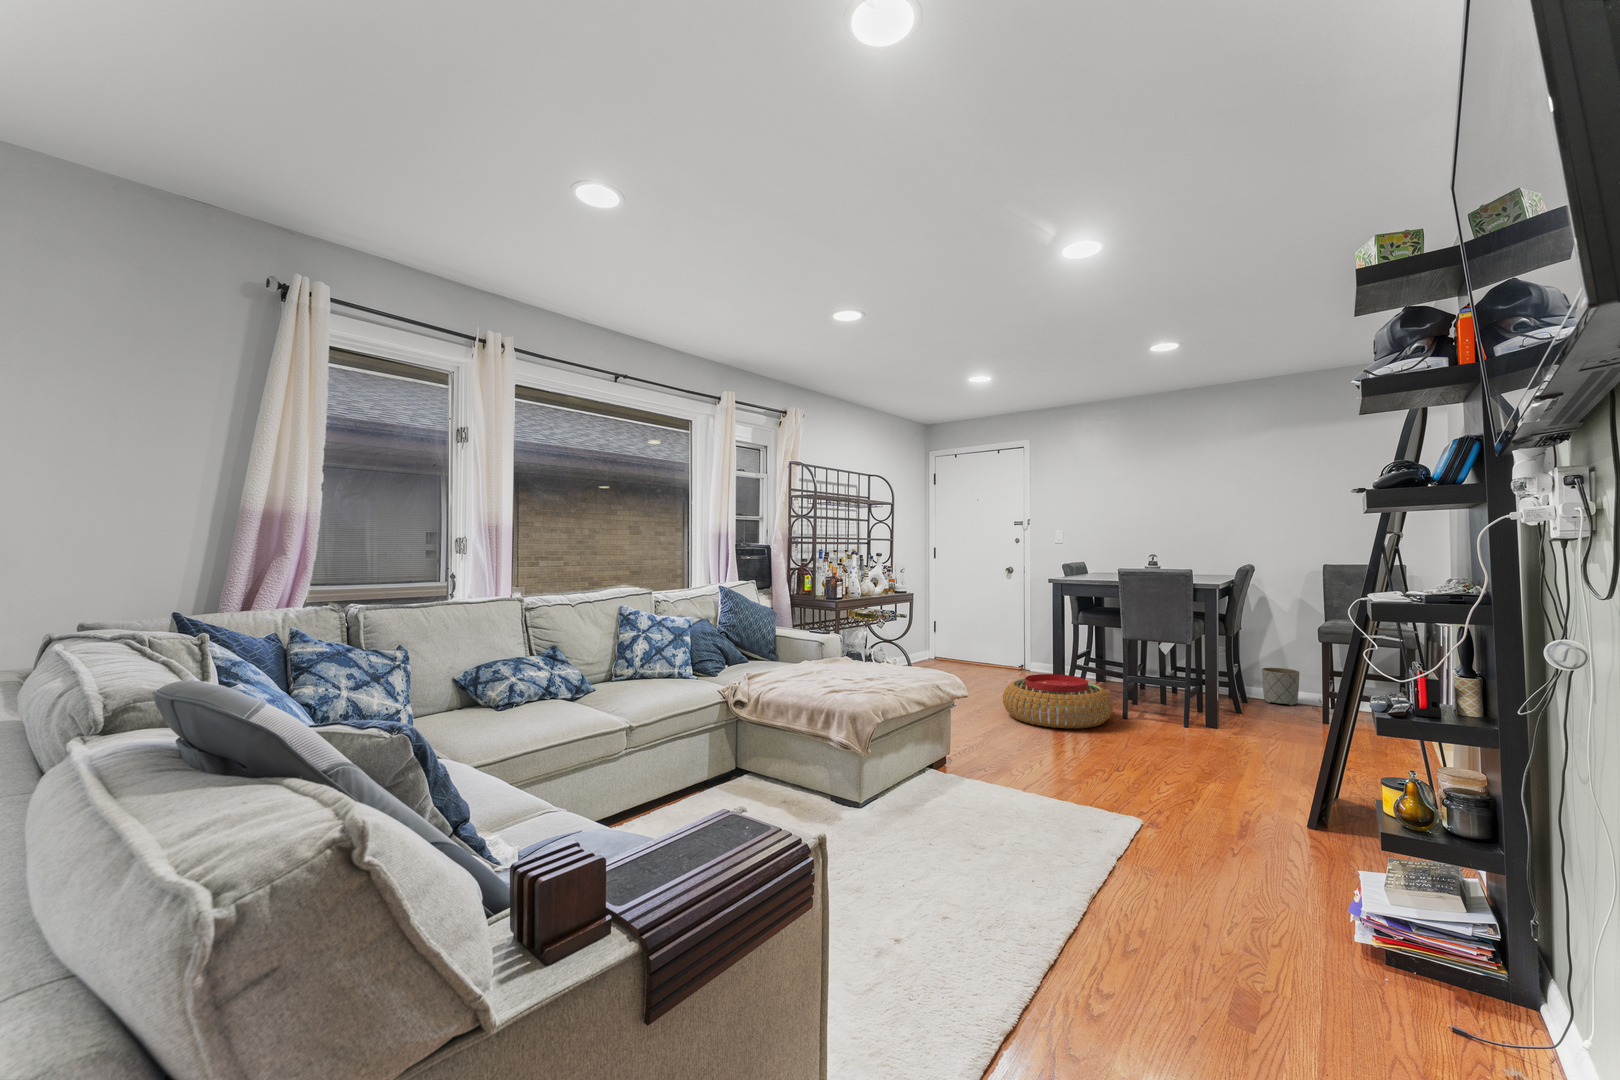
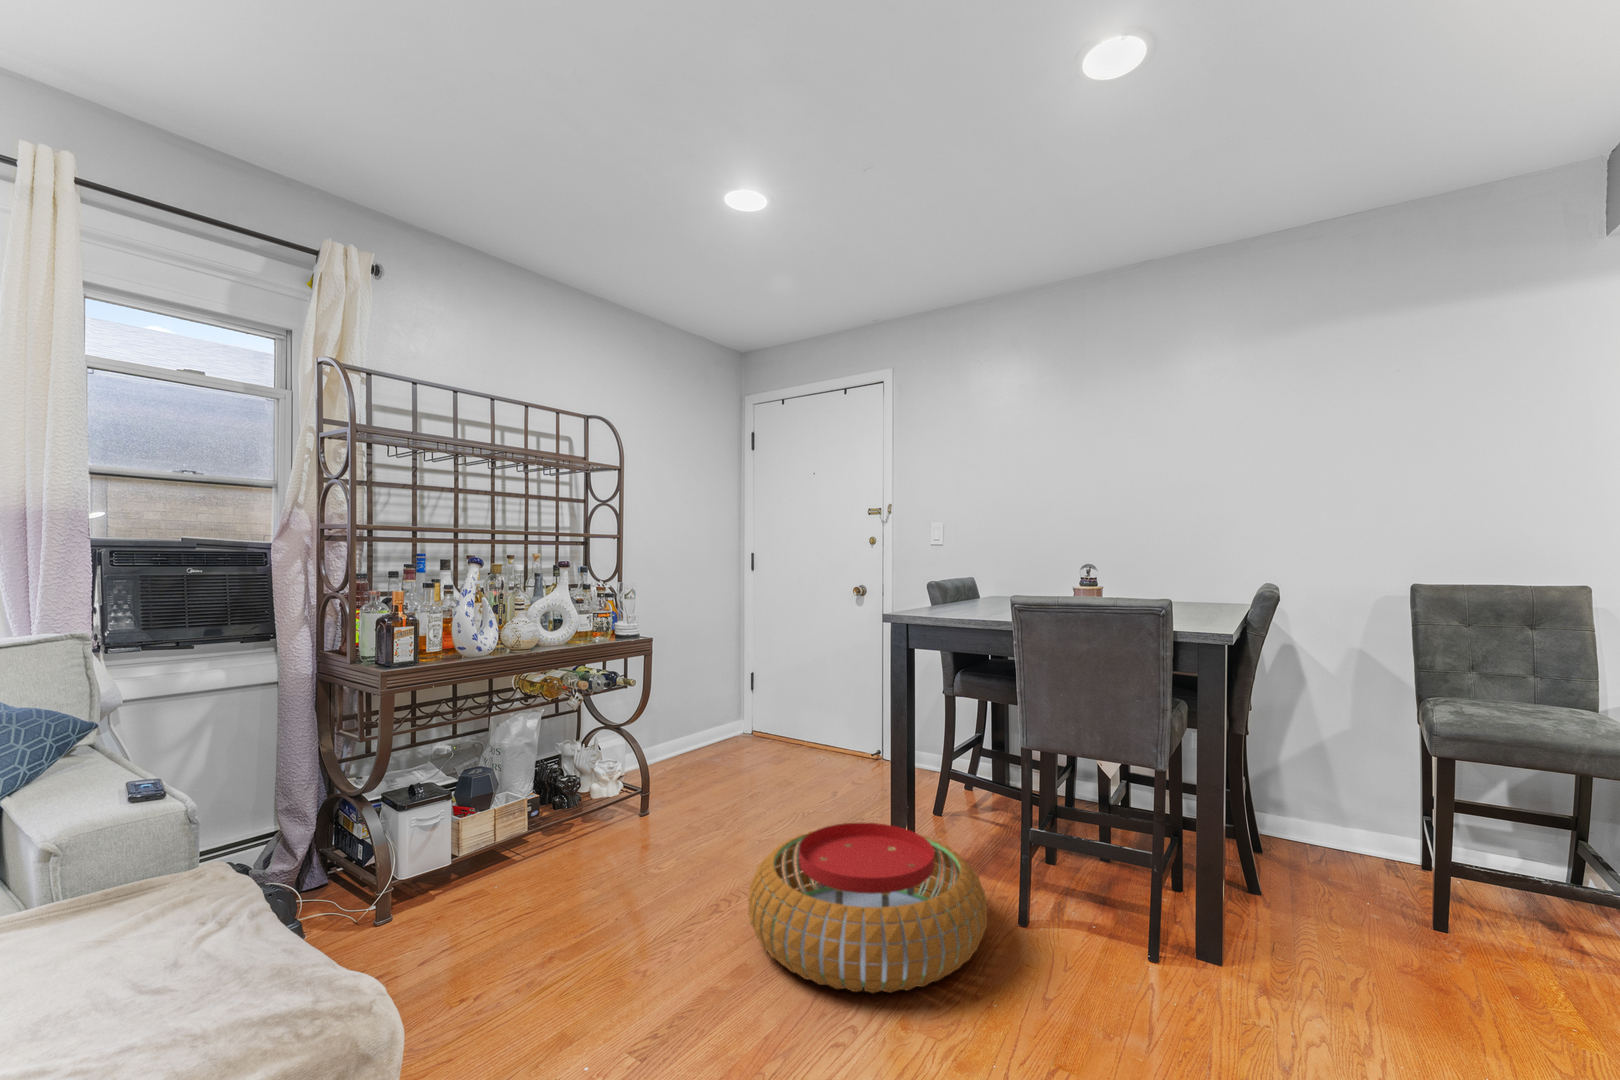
planter: present [1262,668,1299,706] -> none [1293,787,1370,873]

